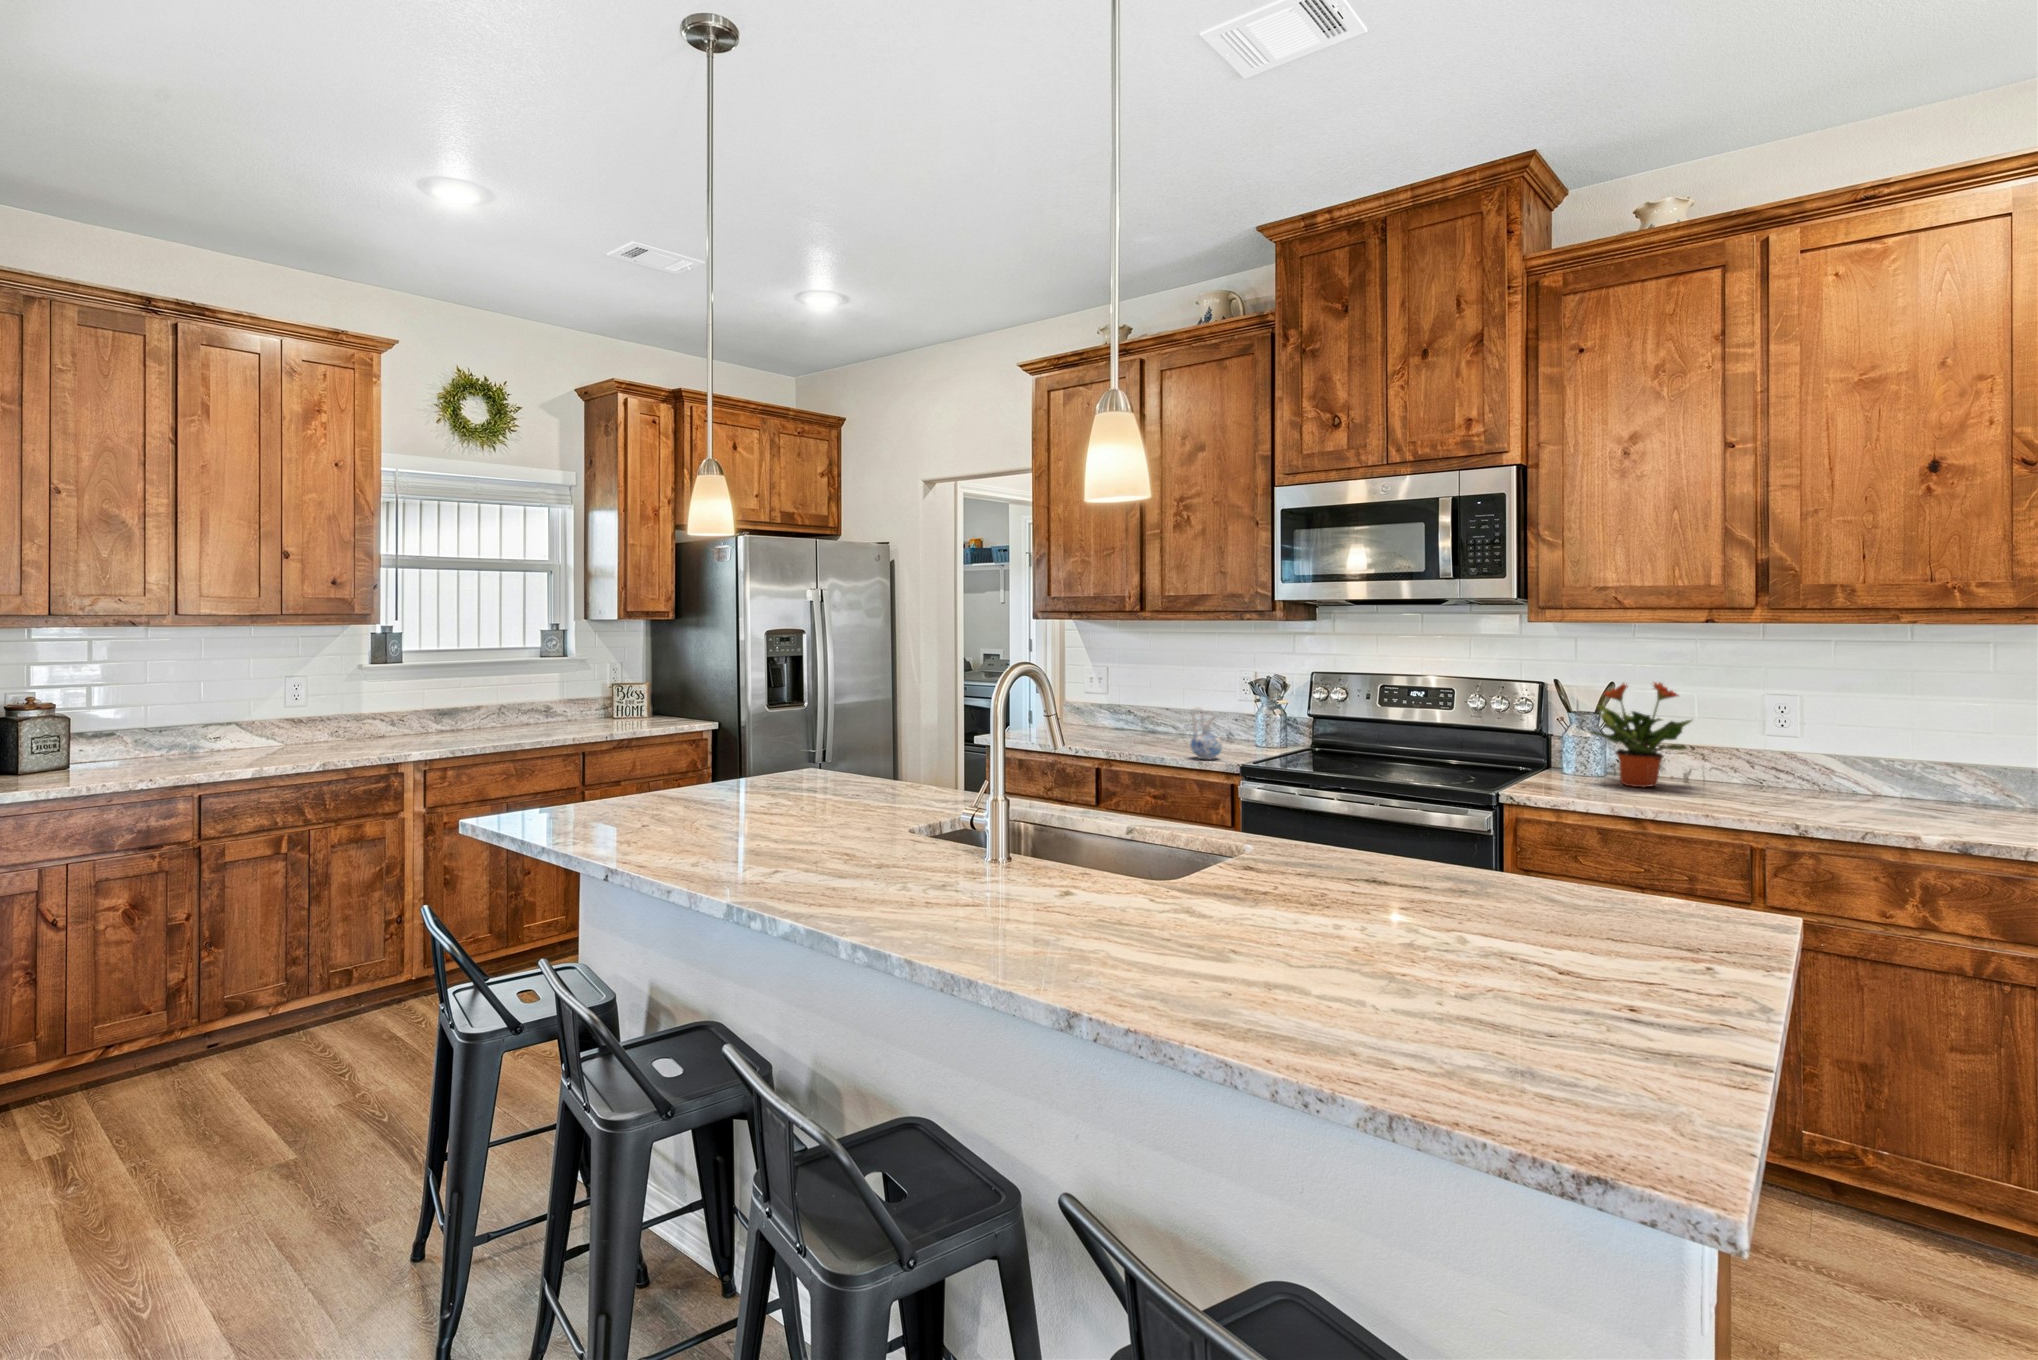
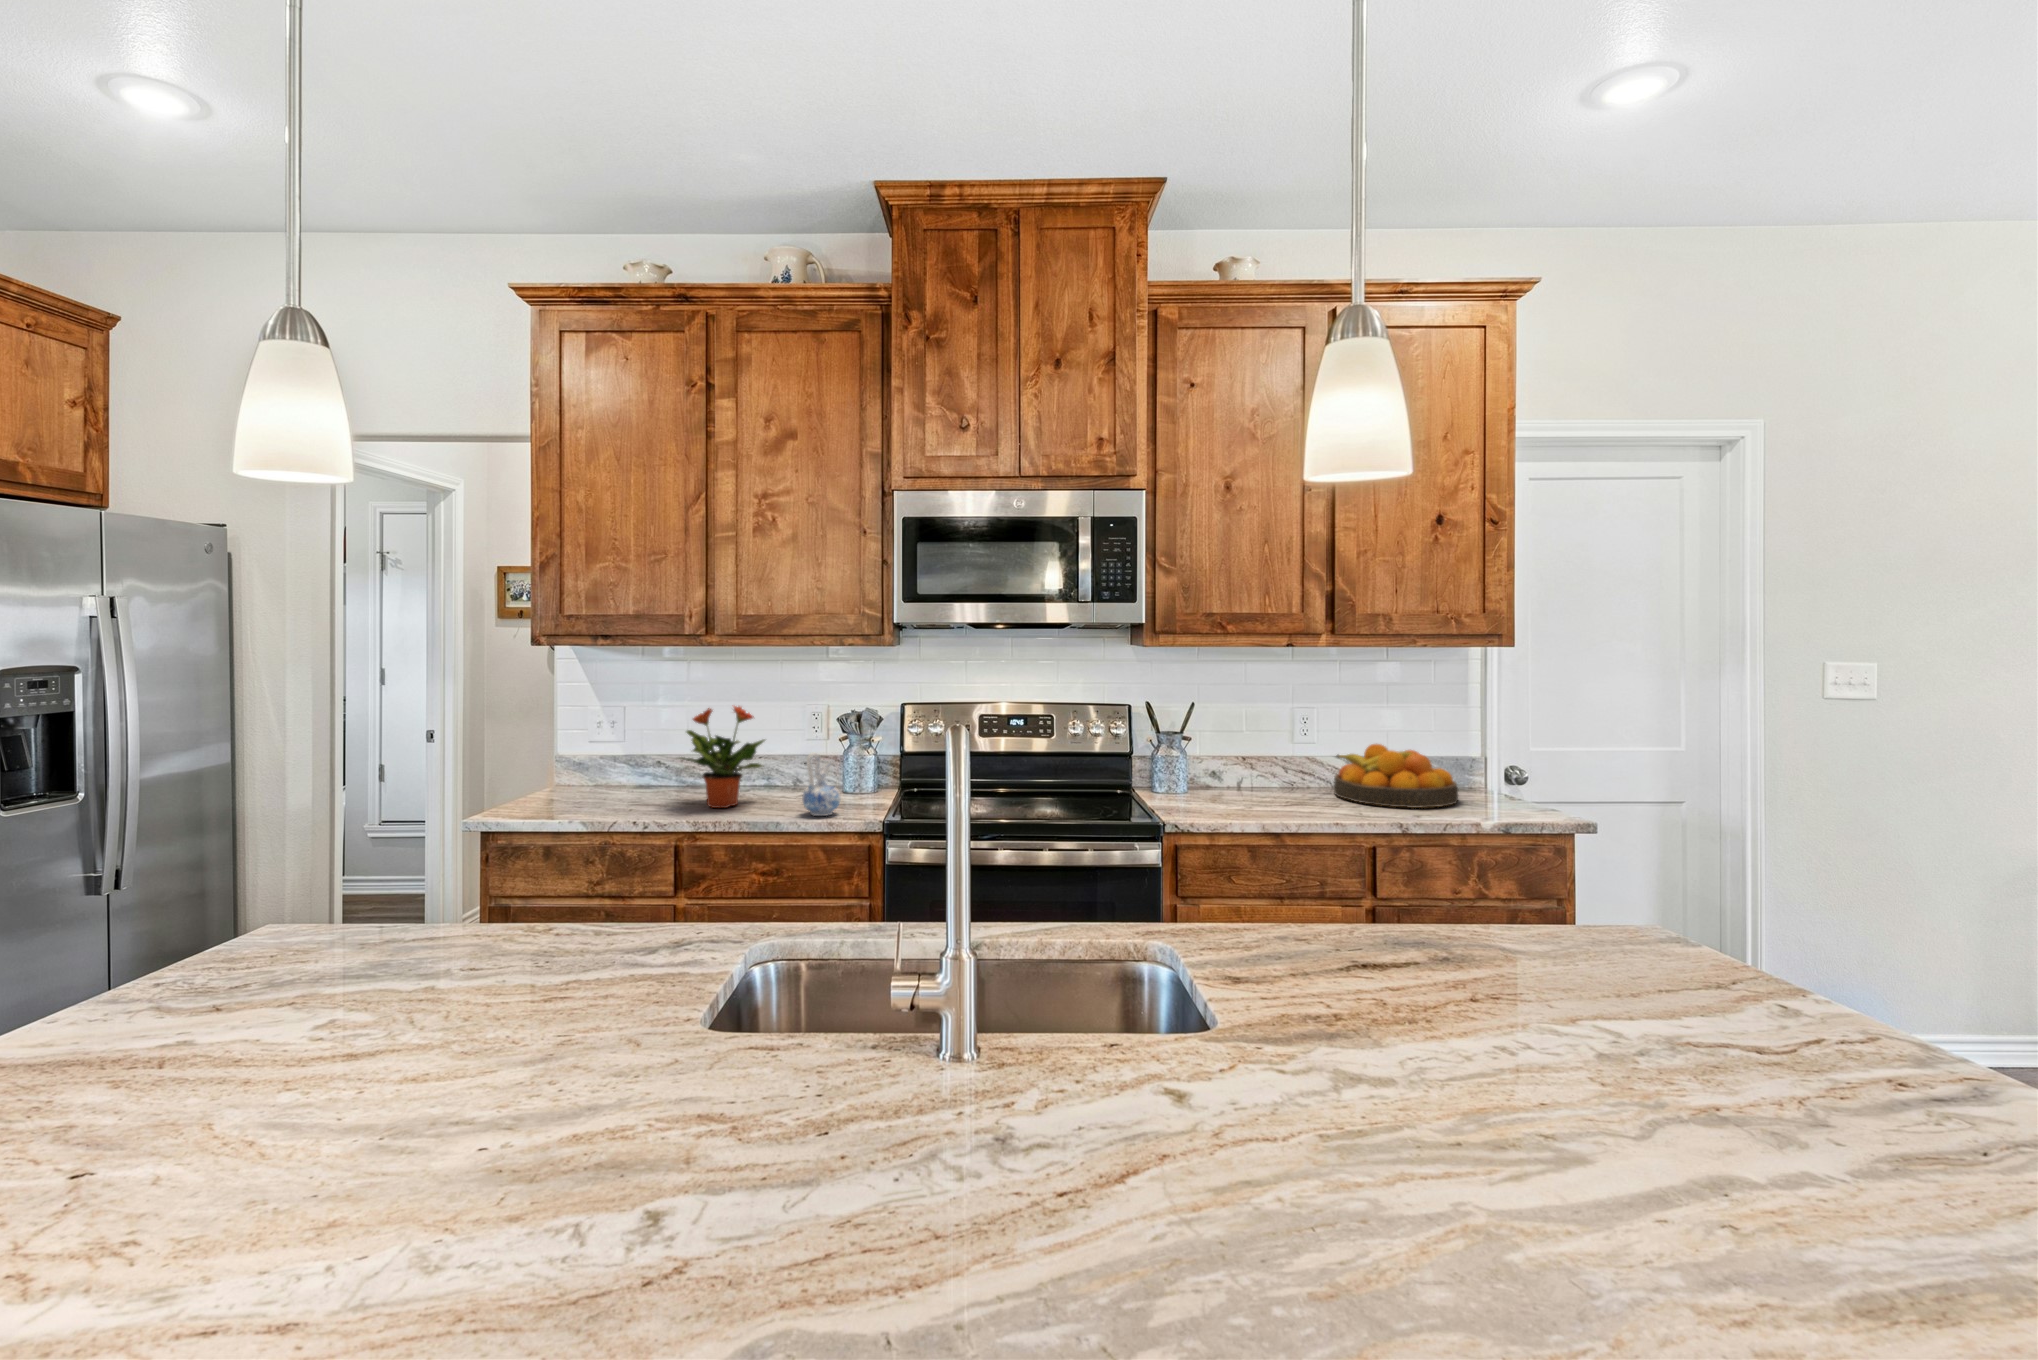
potted plant: present [1590,682,1691,788] -> present [680,706,765,808]
fruit bowl: none [1777,741,1958,818] -> present [1334,744,1458,808]

